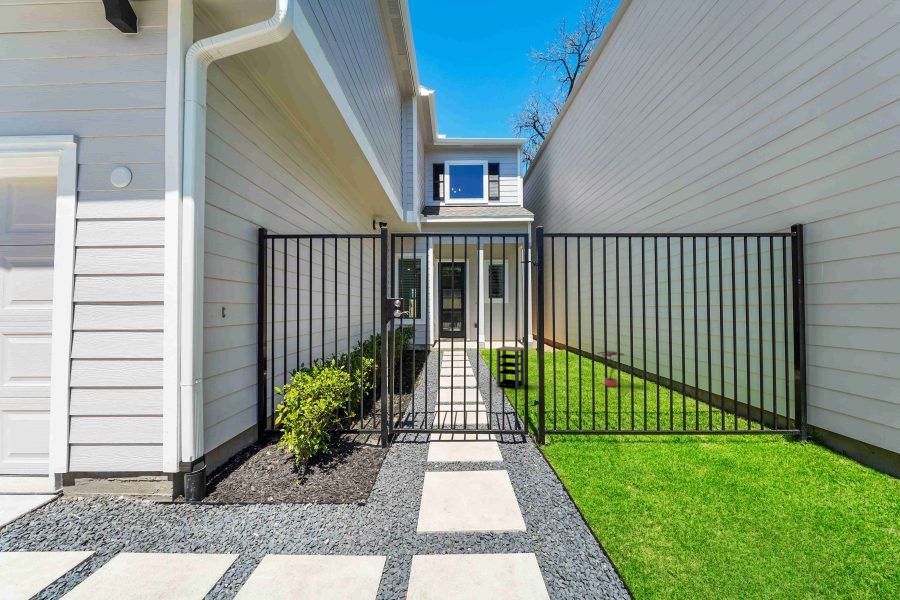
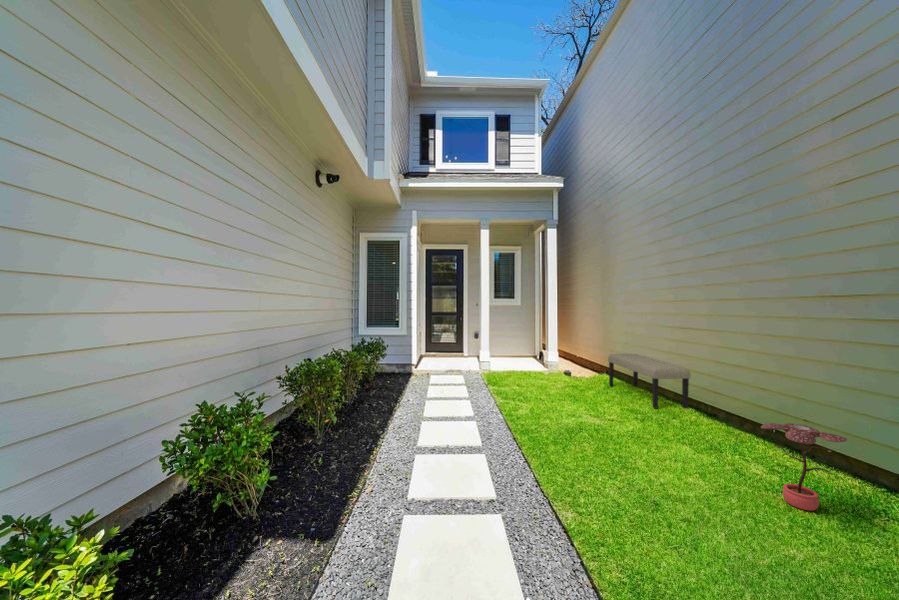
bench: none [561,333,602,363] -> present [608,354,690,408]
side table: present [496,346,525,389] -> none [541,405,602,519]

